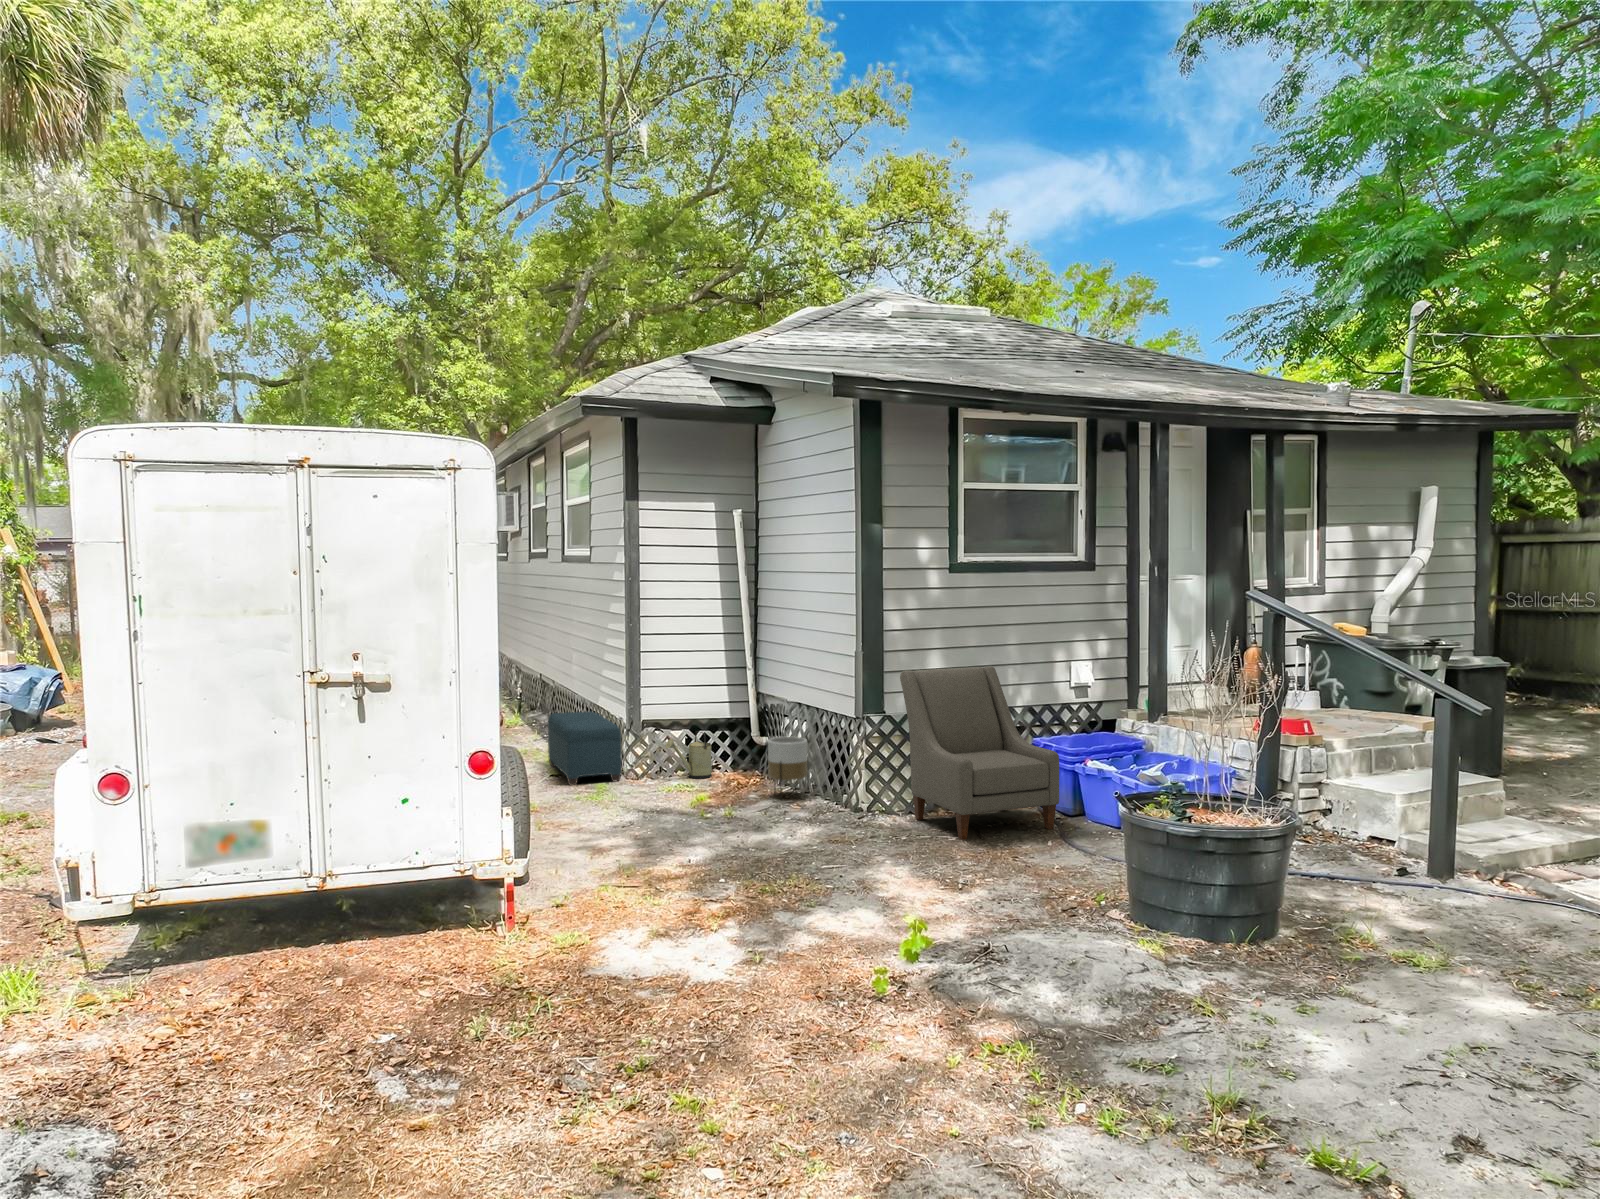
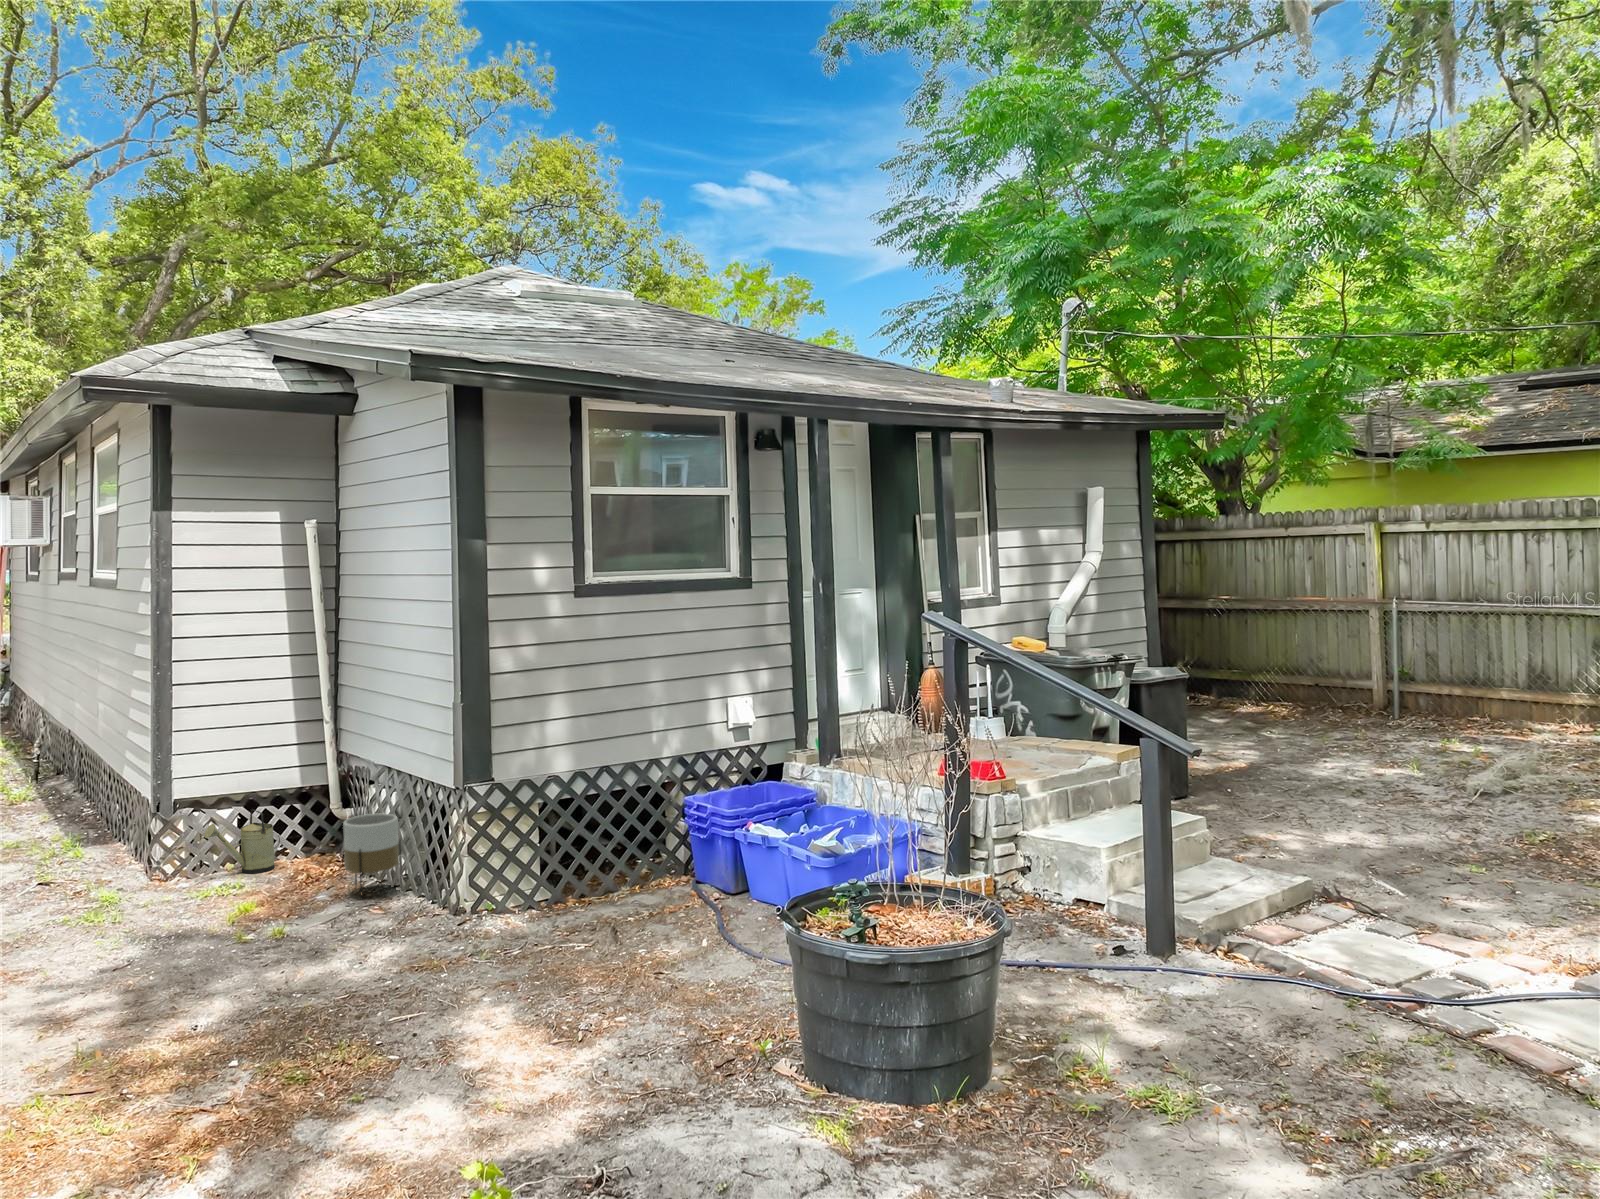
chair: present [900,666,1059,840] -> none [512,714,710,943]
bench: present [548,711,622,785] -> none [33,789,140,902]

